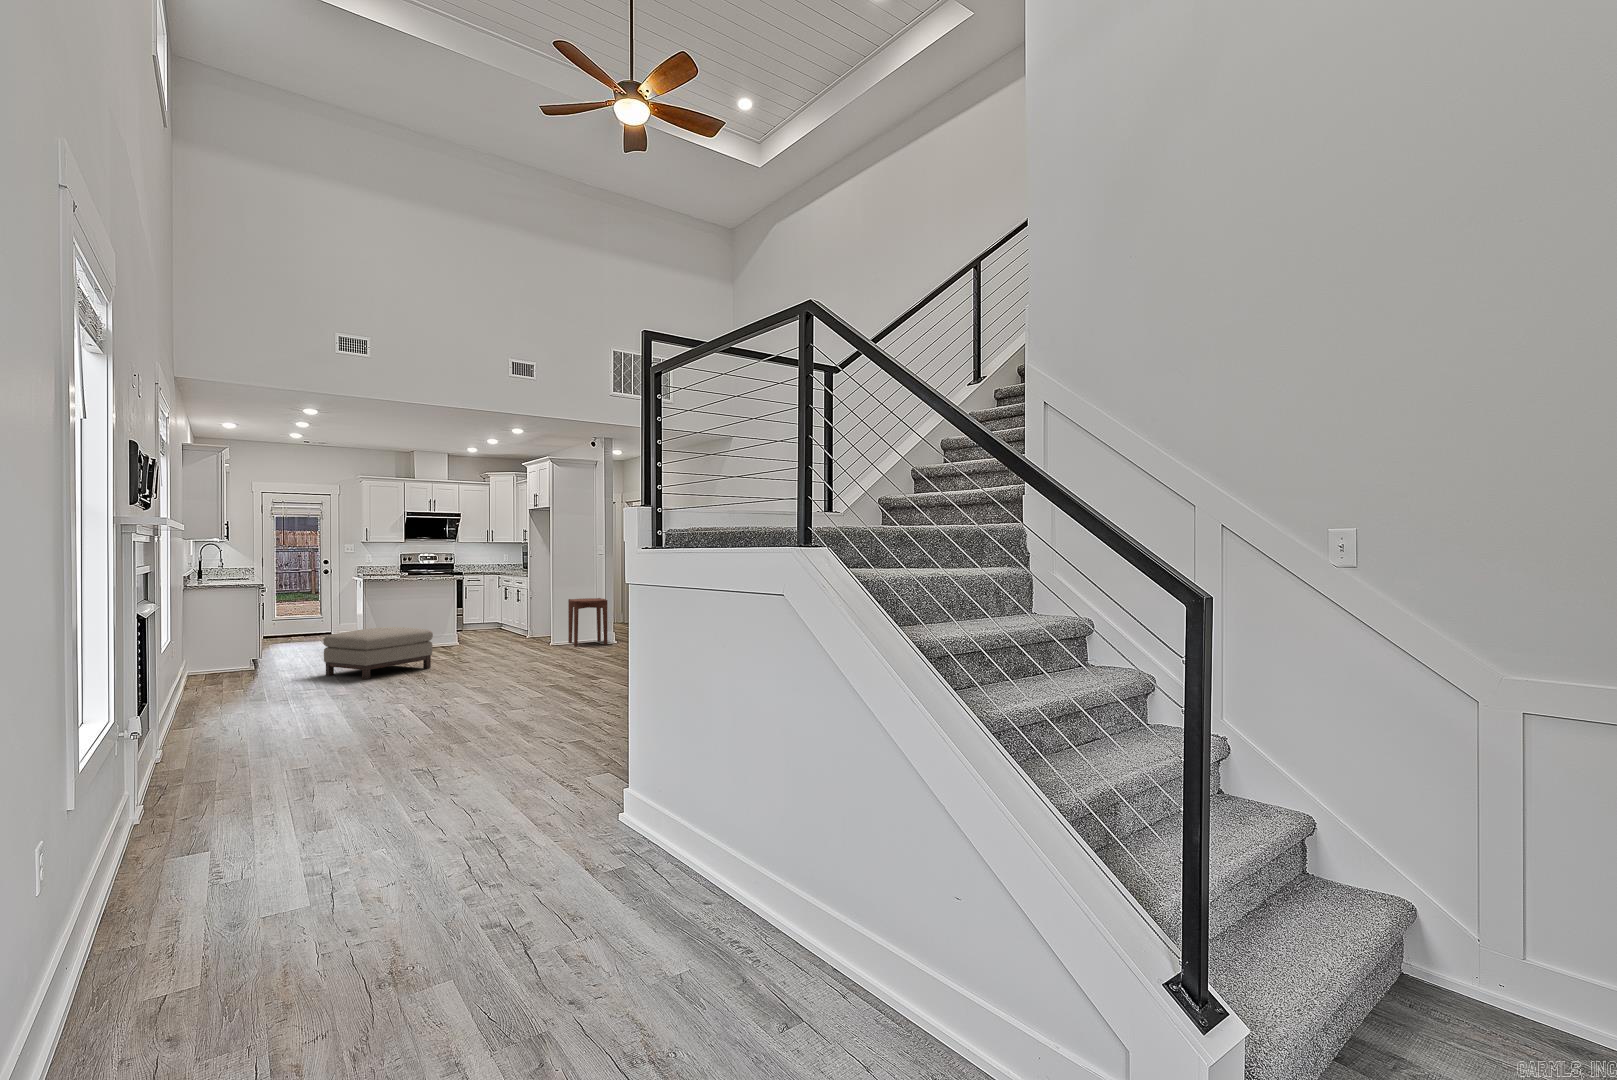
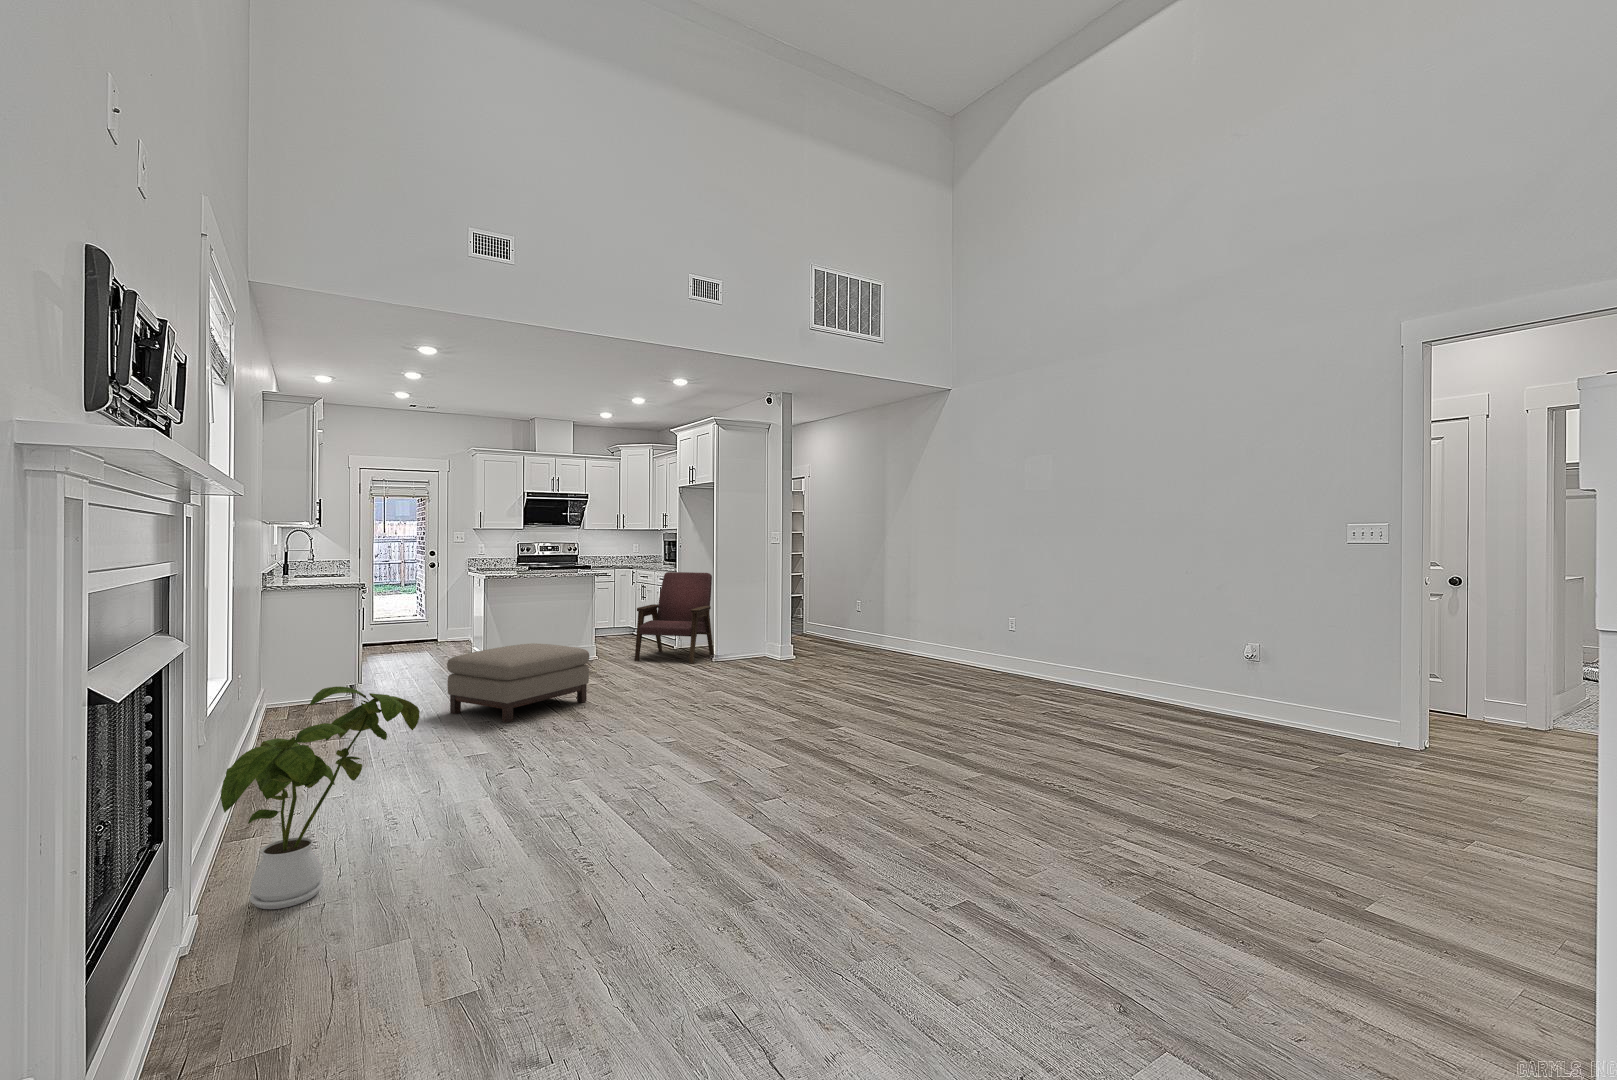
armchair: none [486,576,553,646] -> present [635,572,714,664]
side table: present [568,598,607,646] -> none [738,602,791,666]
house plant: none [173,633,286,750] -> present [221,687,420,909]

